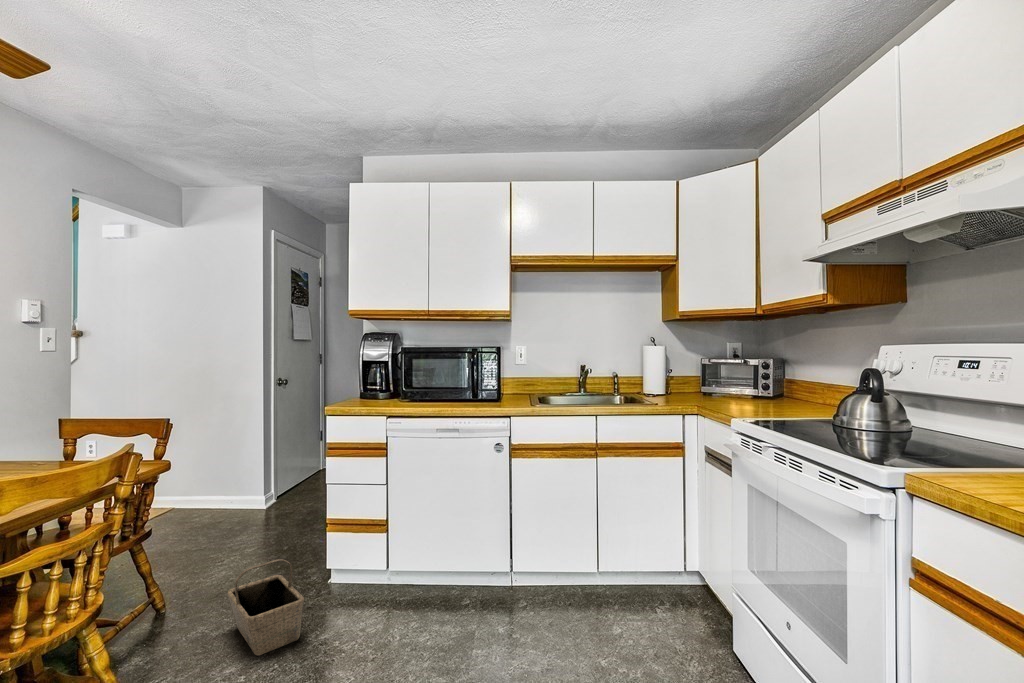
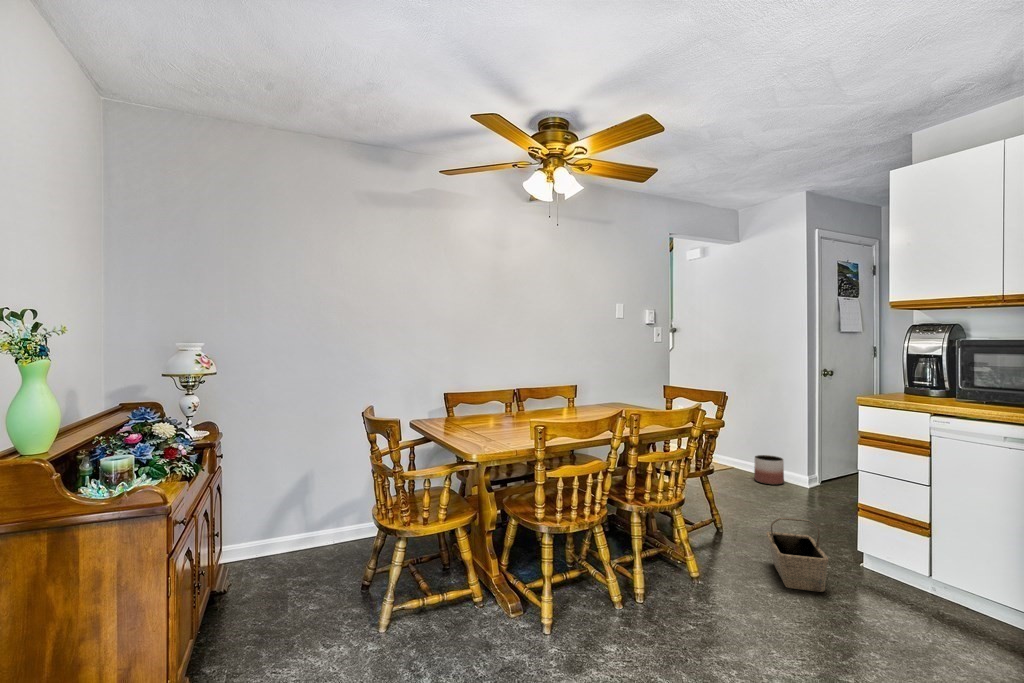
planter: none [201,480,237,516] -> present [754,455,784,485]

